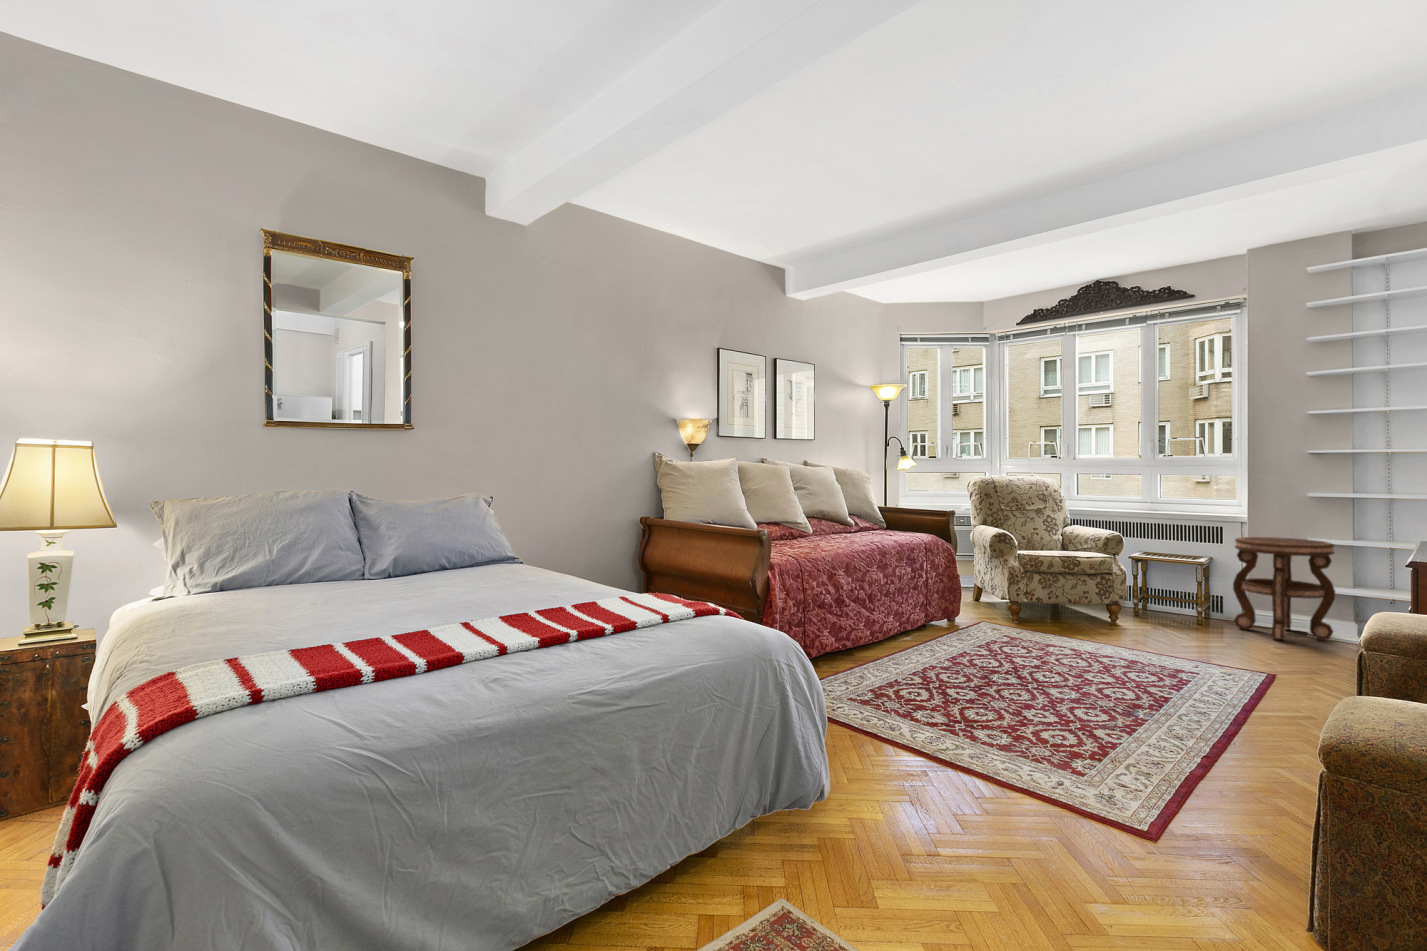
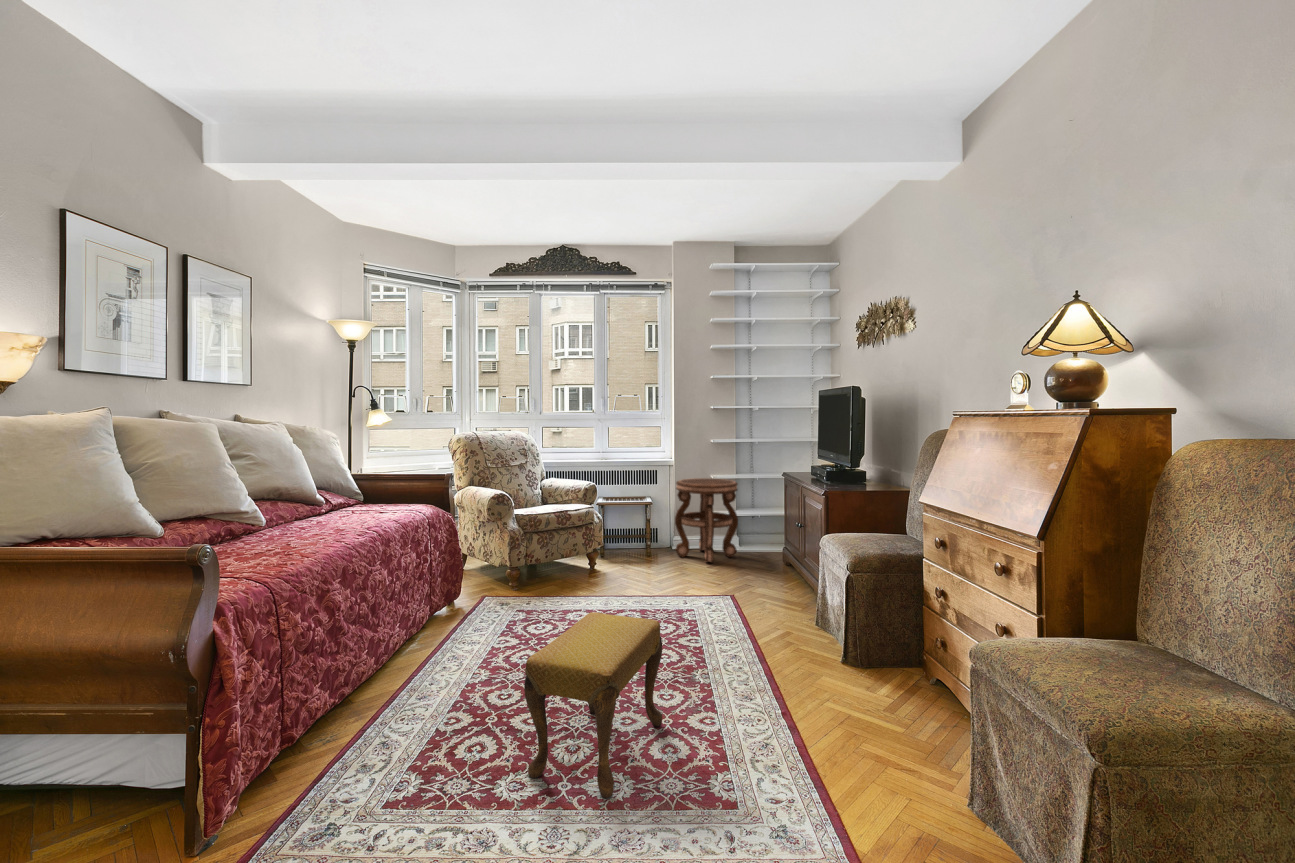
footstool: none [939,616,1074,737] -> present [524,612,662,798]

